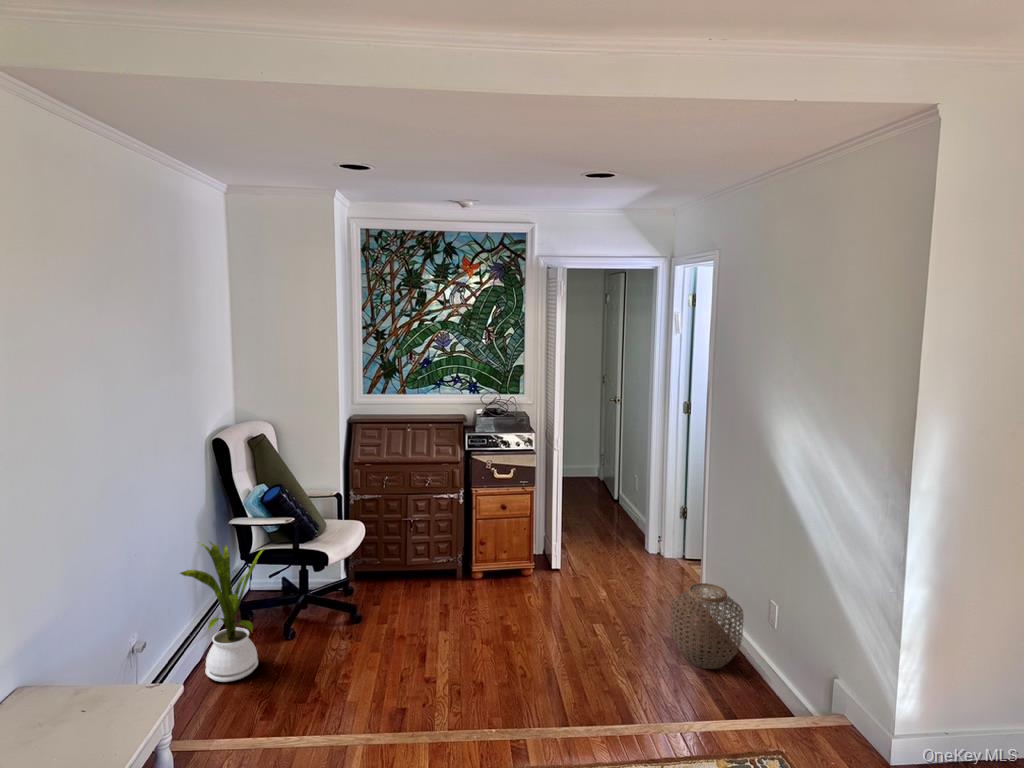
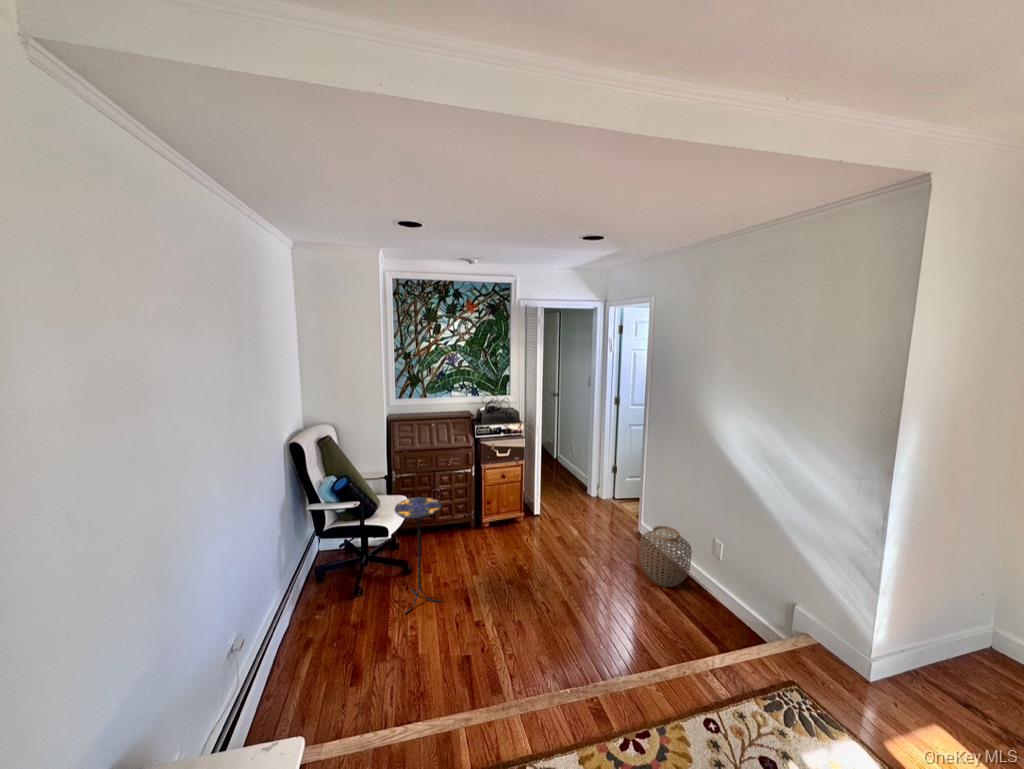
side table: none [331,516,393,661] -> present [395,497,442,613]
house plant: present [180,542,264,682] -> none [270,531,343,648]

